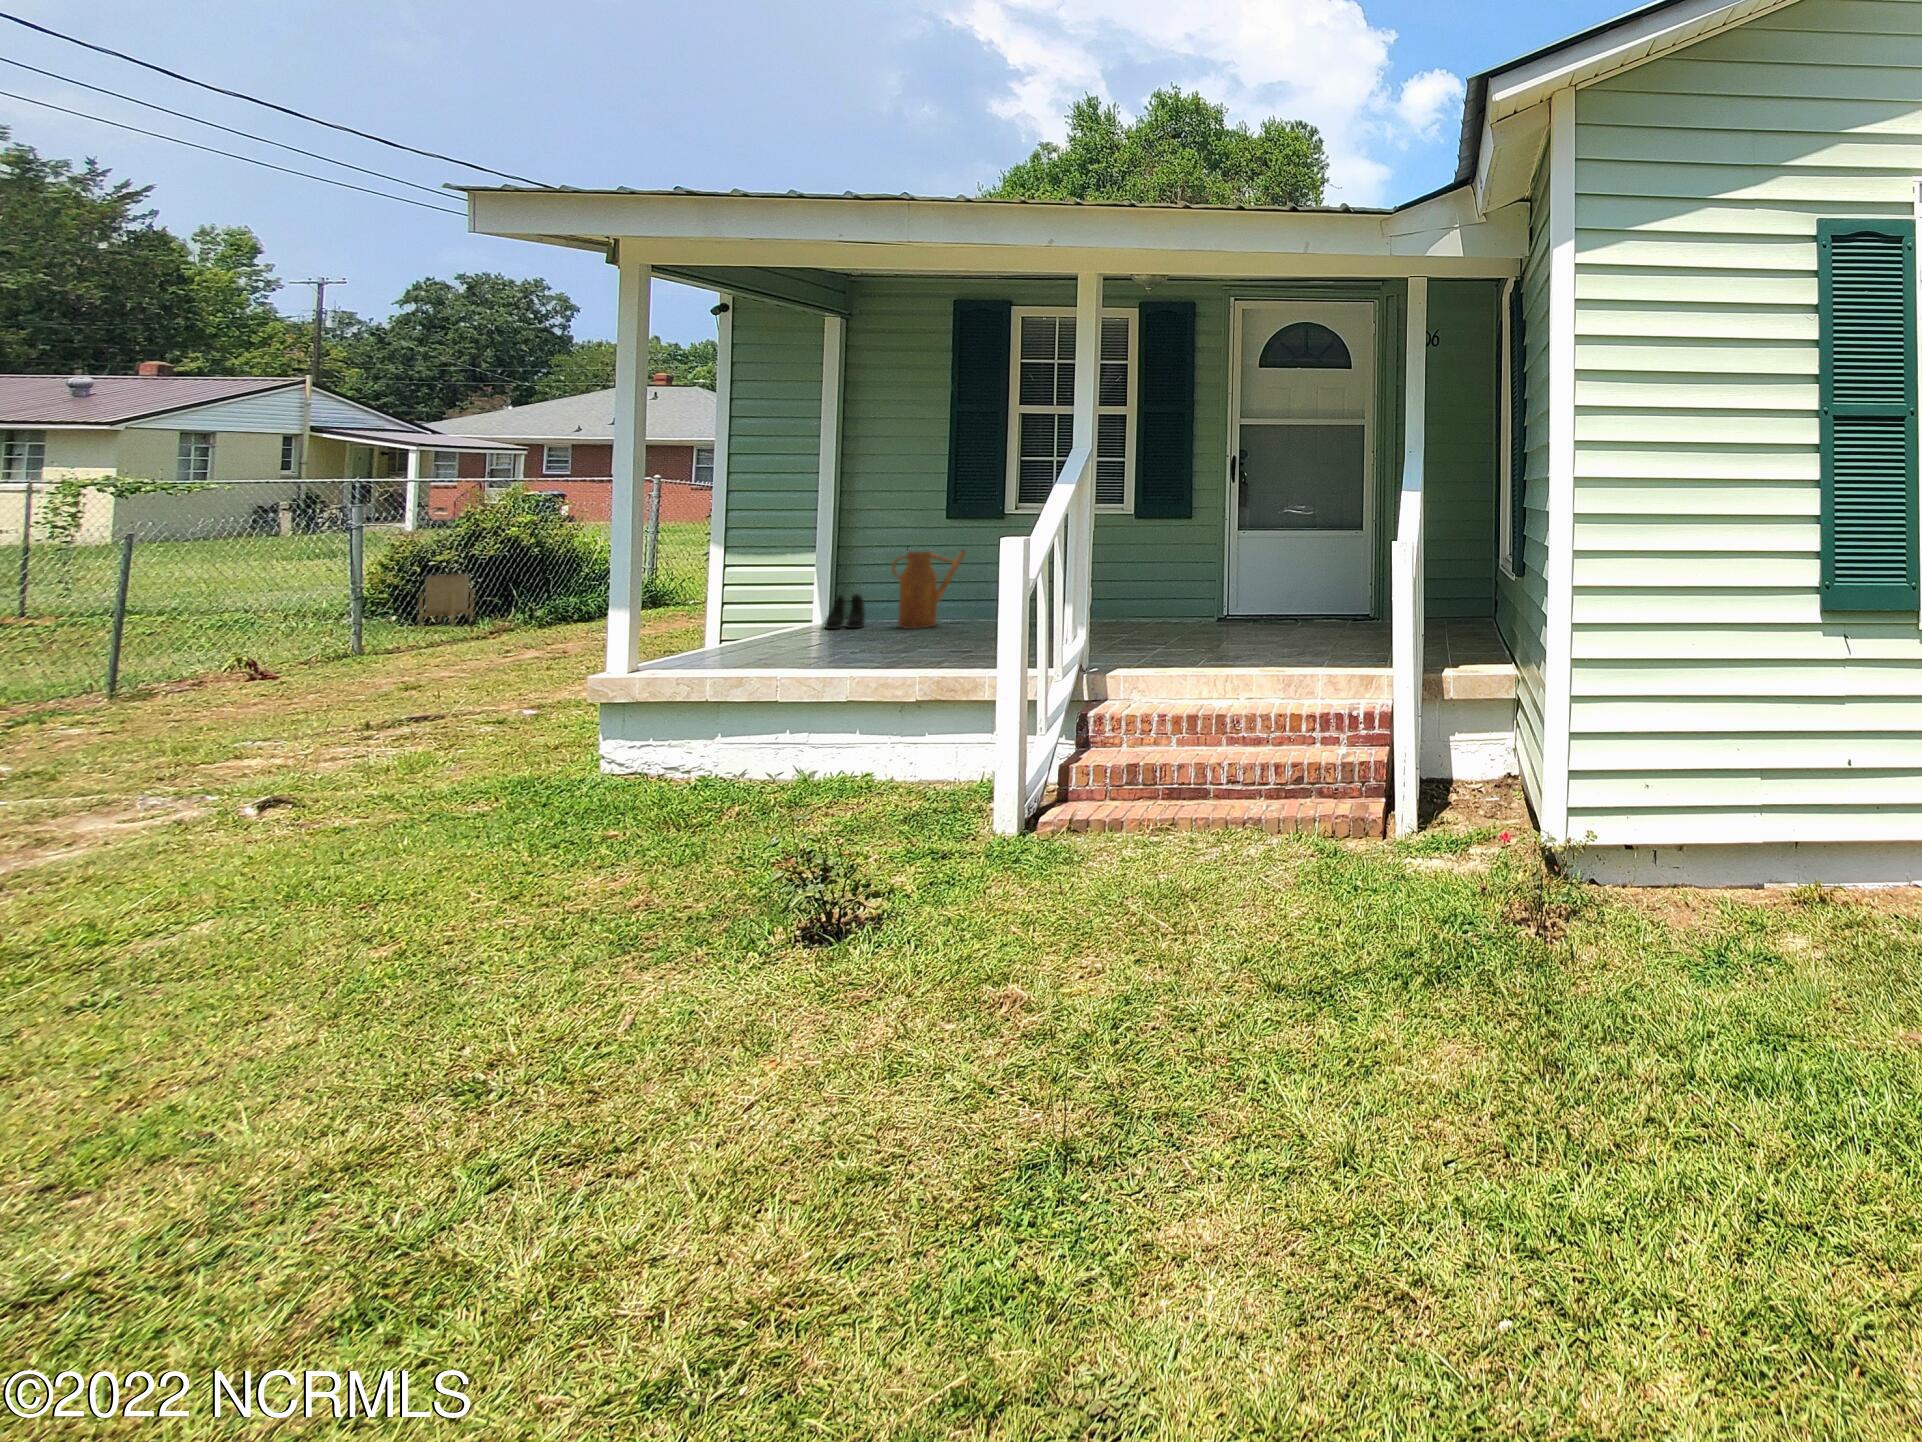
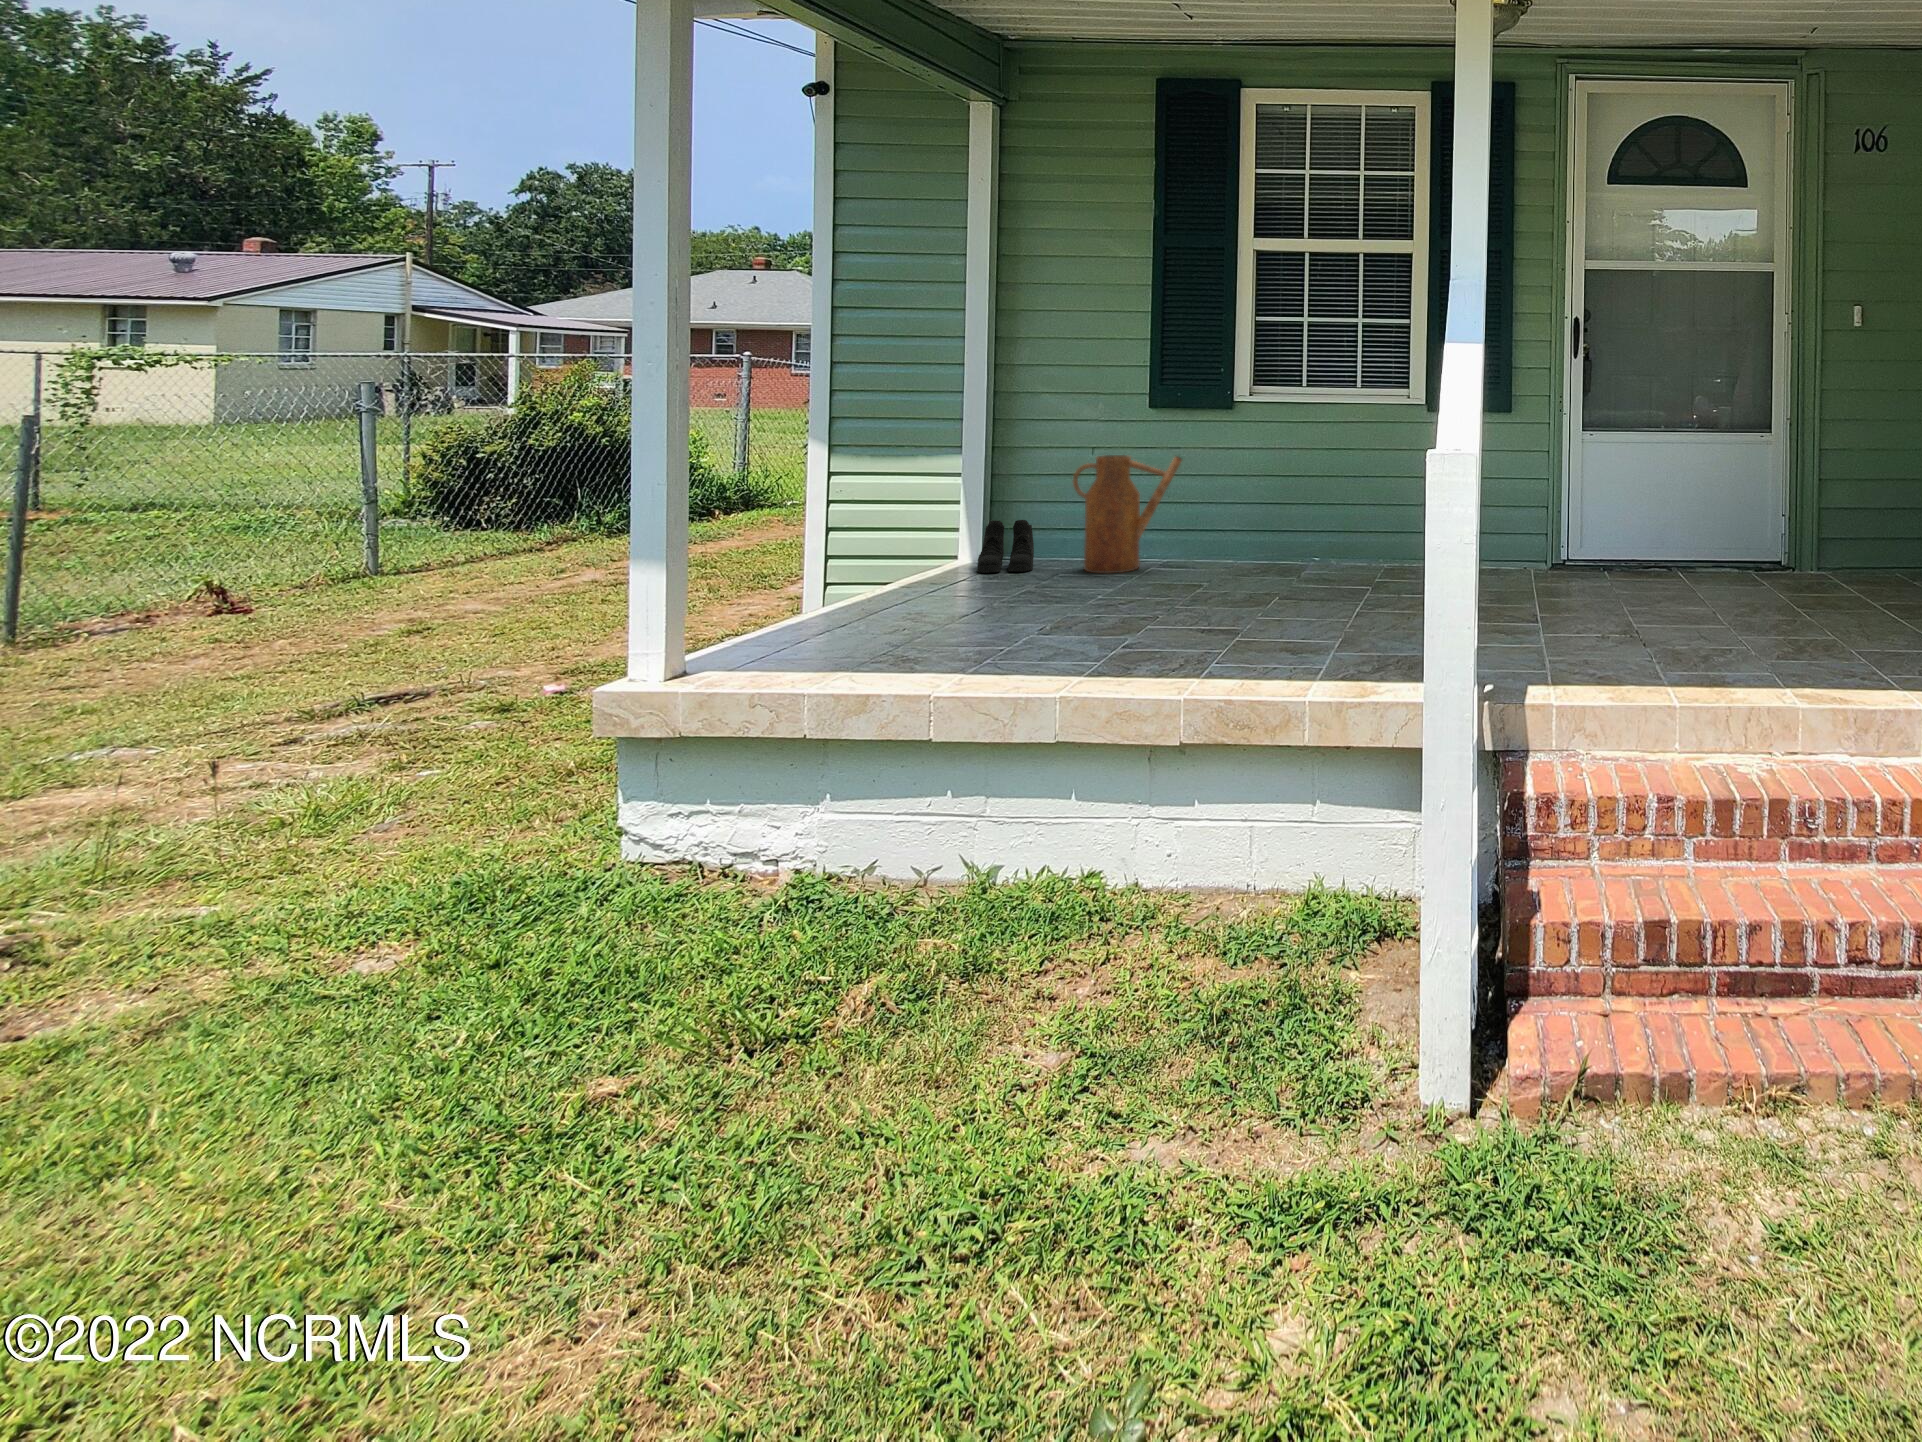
planter: present [419,574,474,625] -> none [465,469,532,533]

